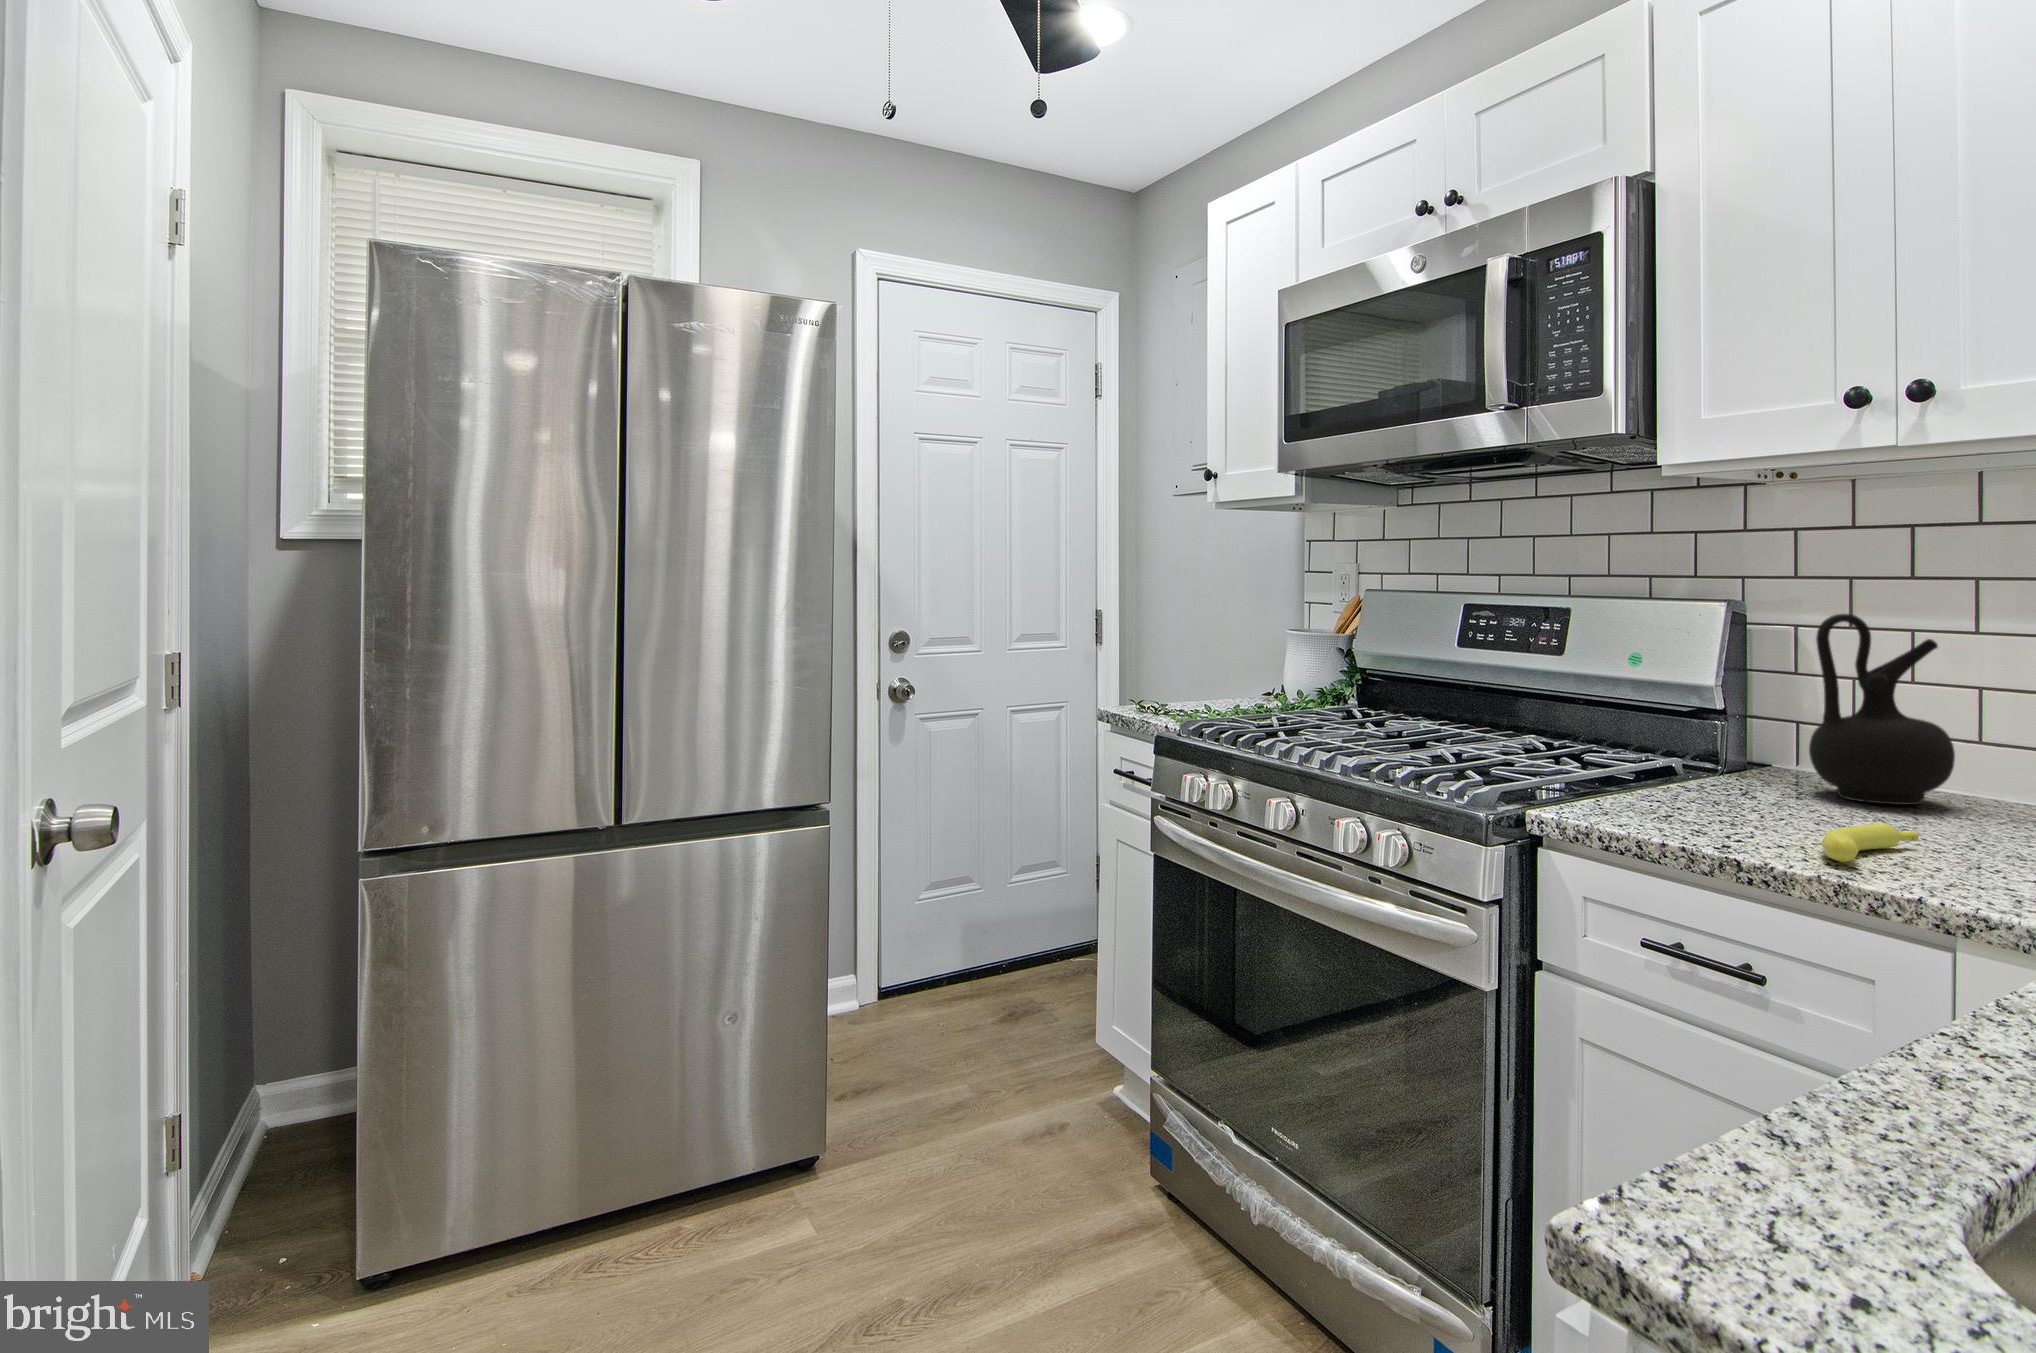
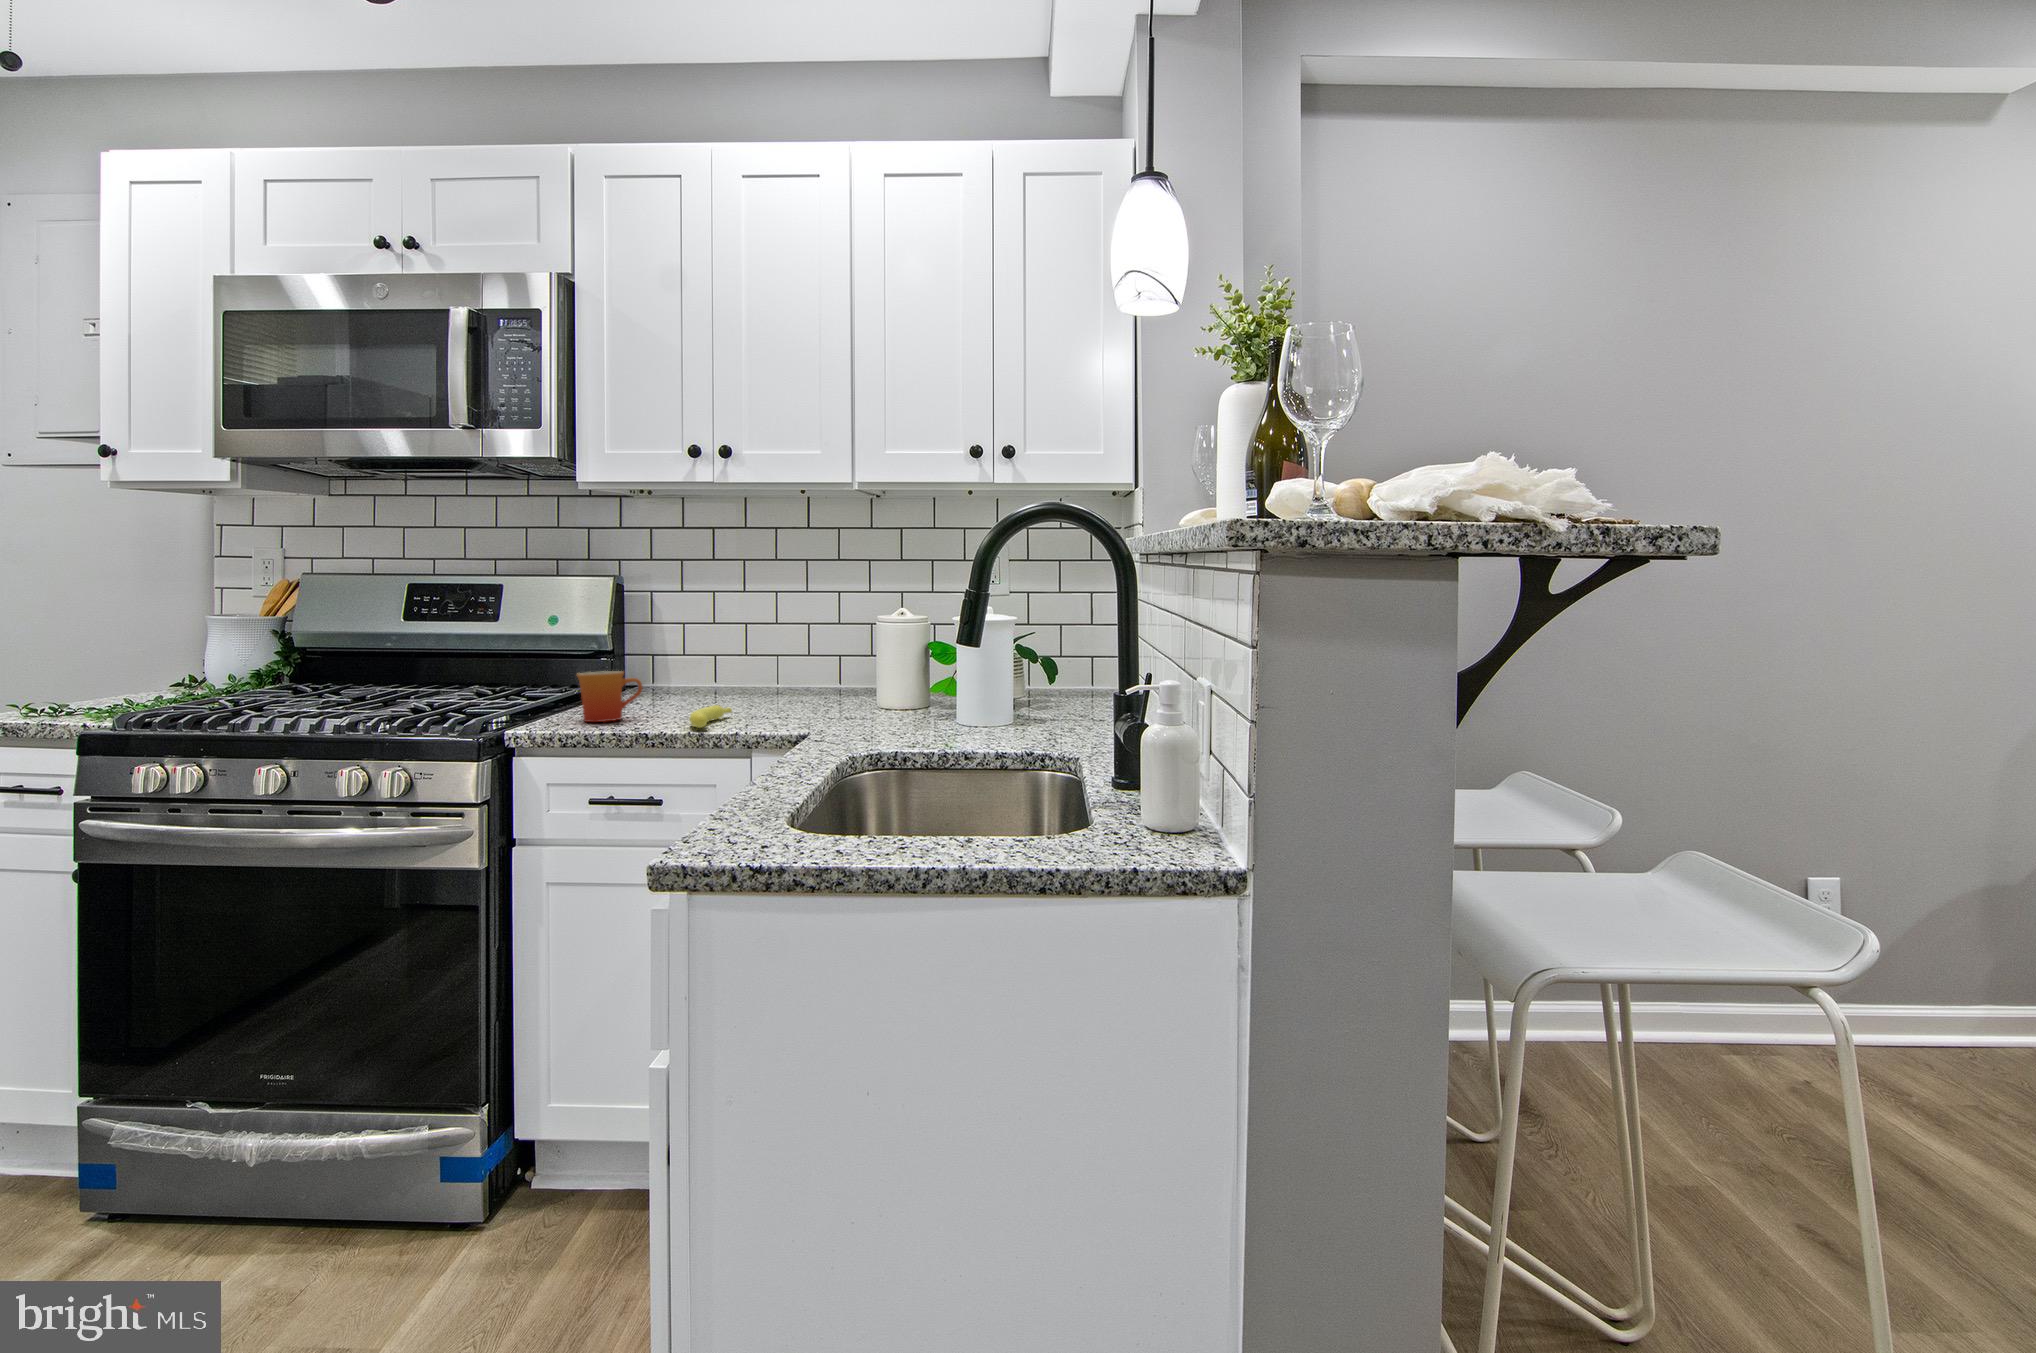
ceramic jug: present [1809,614,1955,805] -> none [668,585,741,699]
mug: none [1639,741,1746,819] -> present [577,671,643,722]

